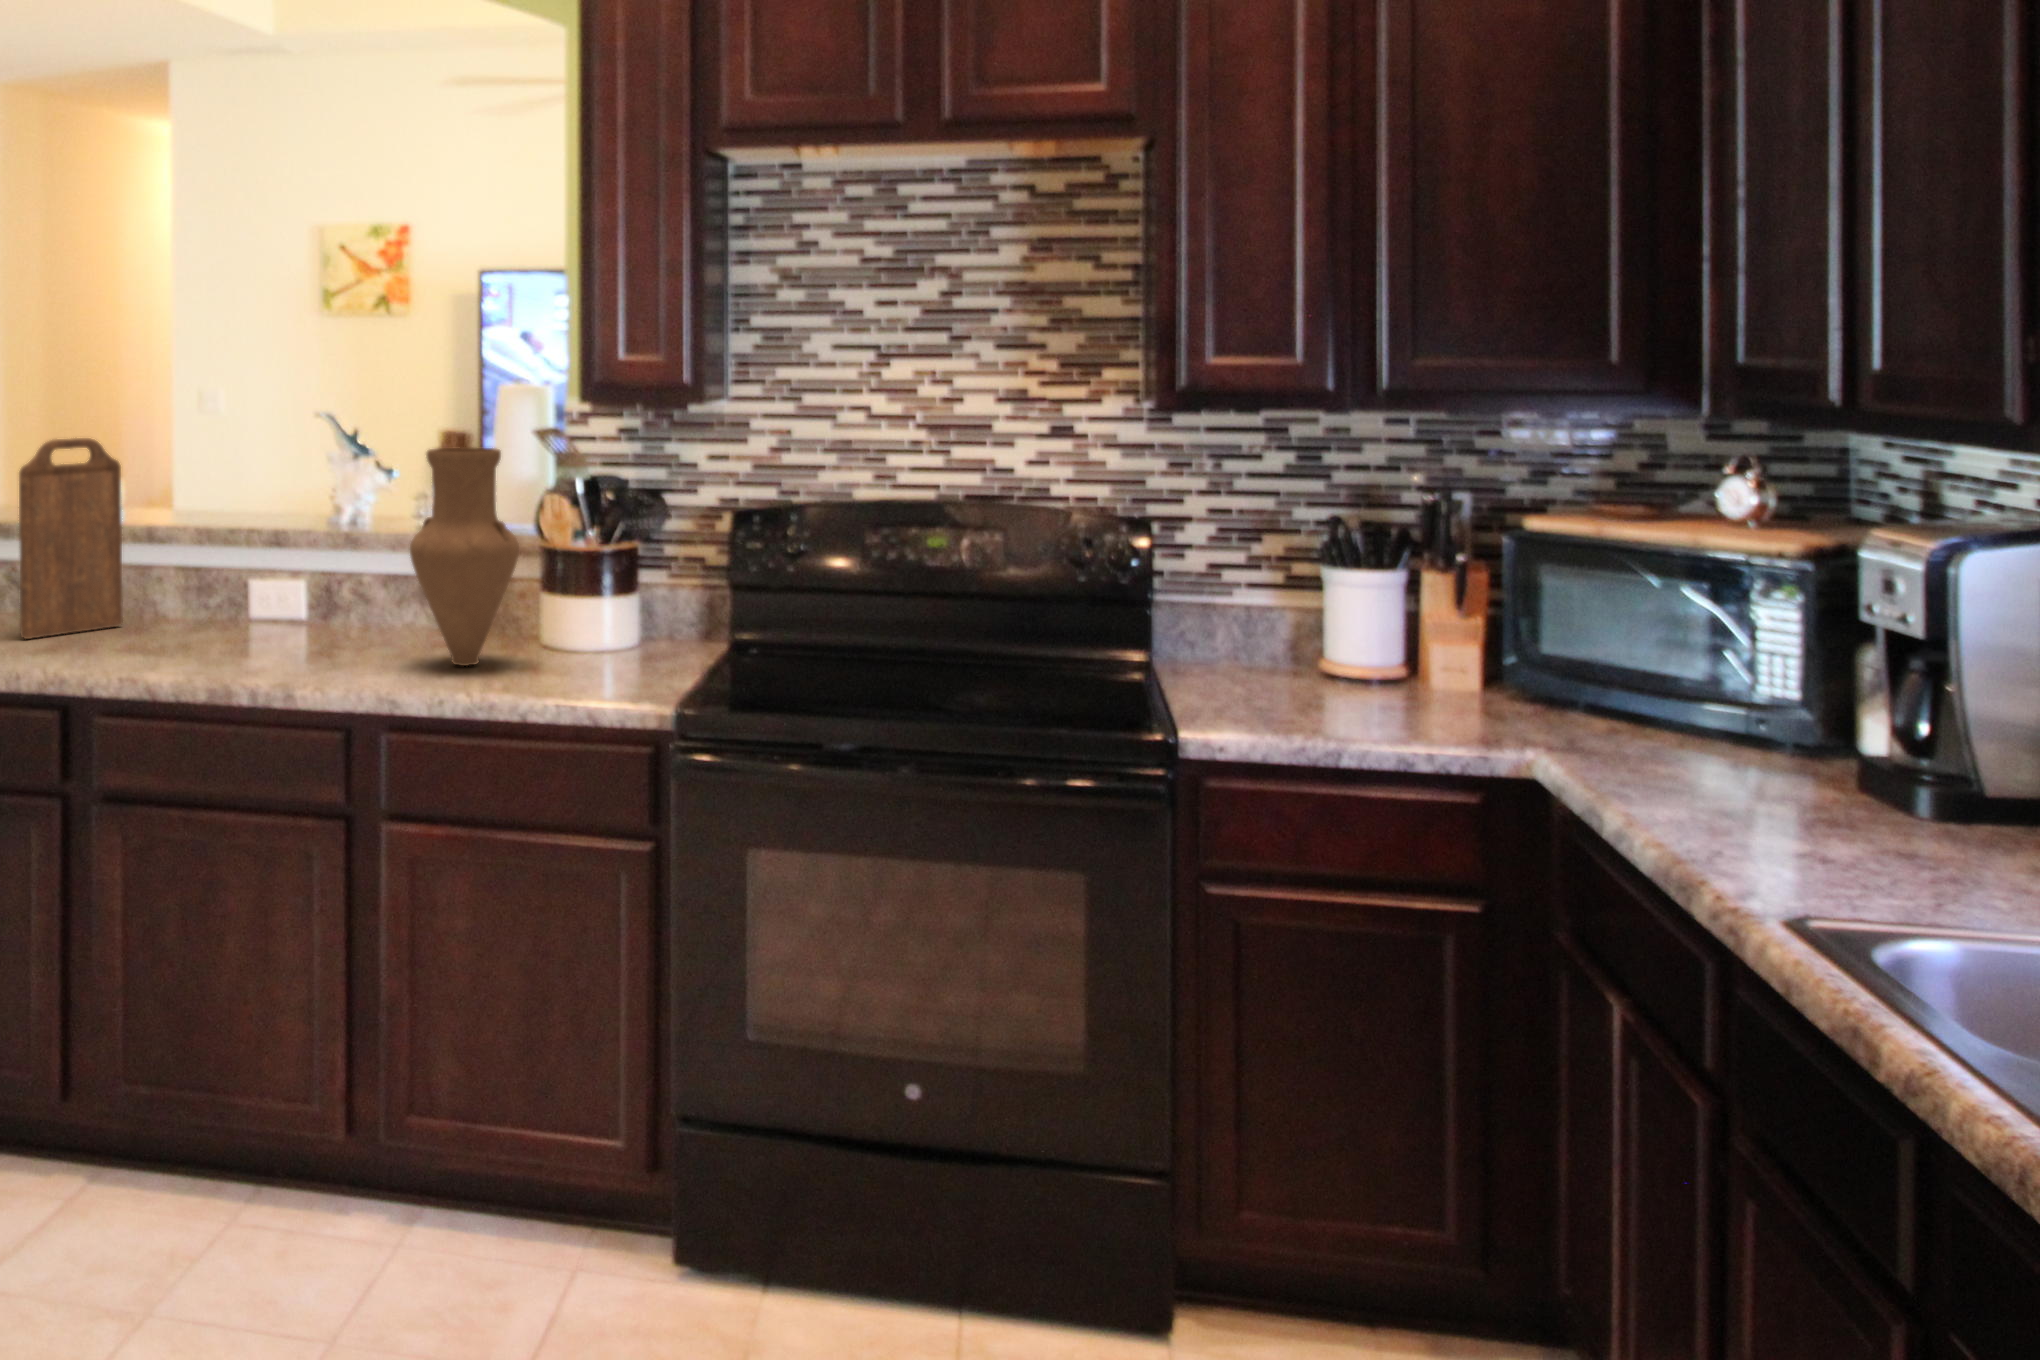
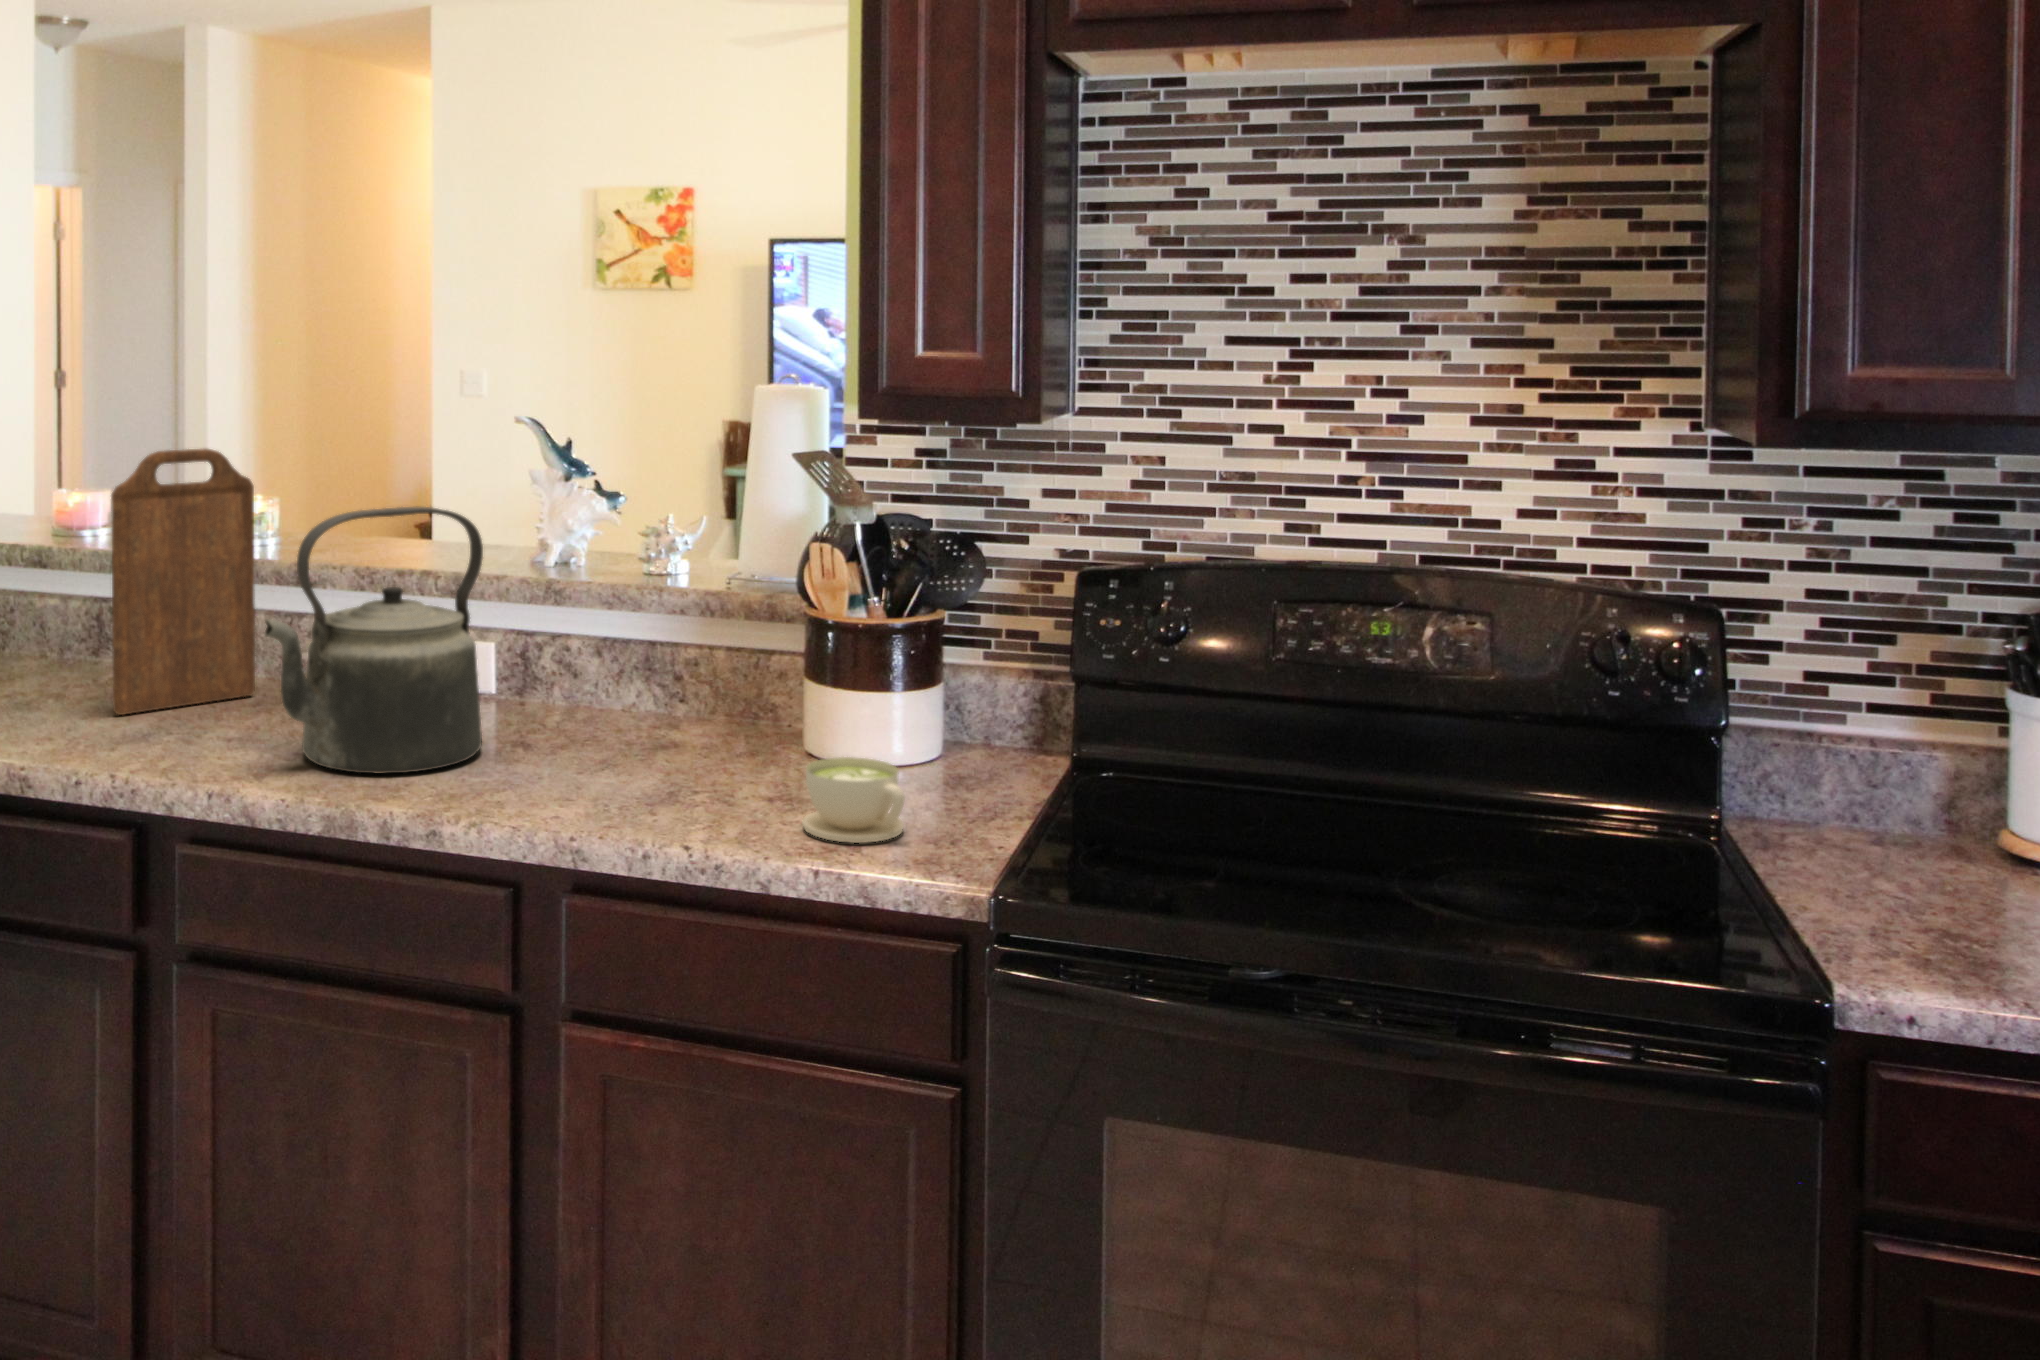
vase: present [410,447,519,666] -> none [612,478,768,790]
kettle: none [156,474,310,664] -> present [265,507,483,773]
coffee cup: none [547,635,617,687] -> present [802,757,905,843]

